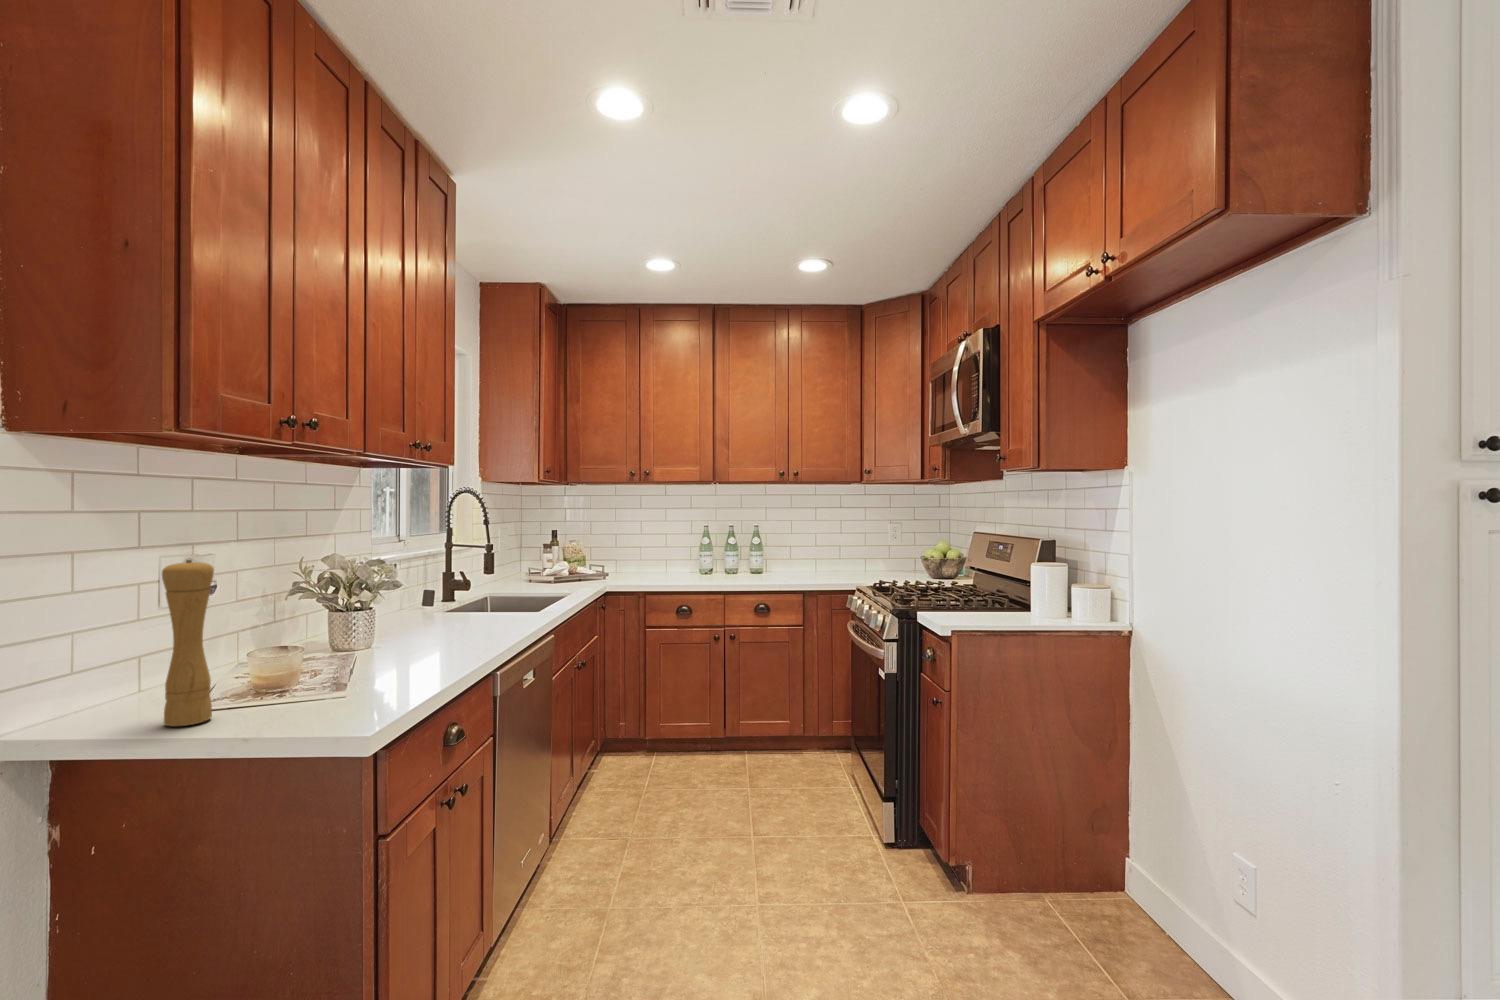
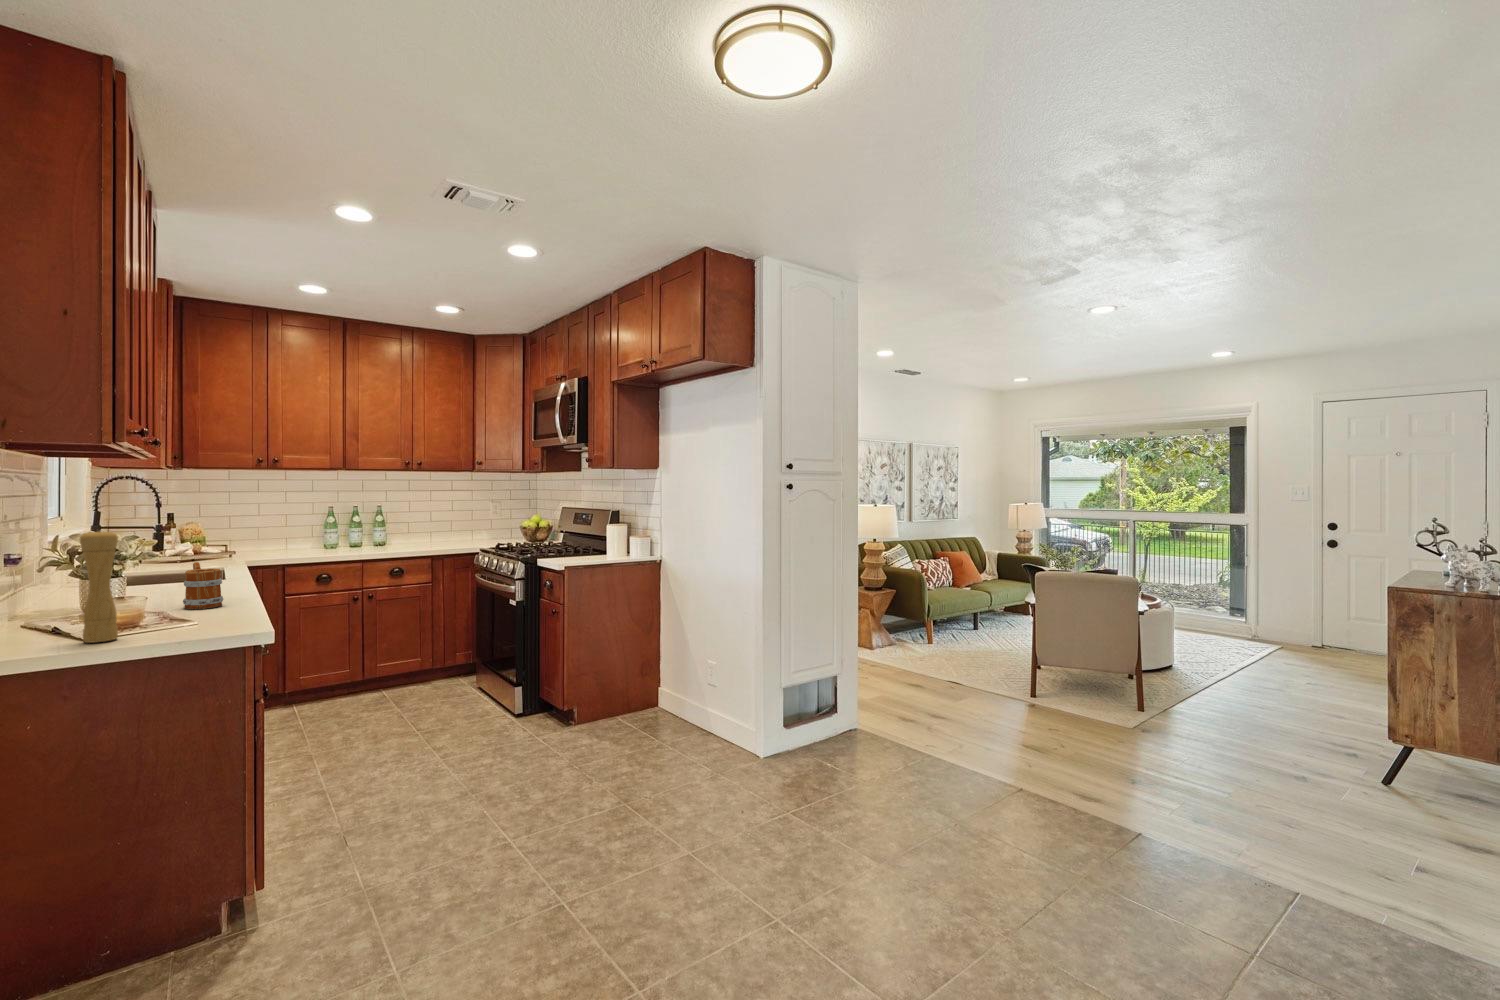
mug: none [398,600,444,666] -> present [183,562,223,609]

